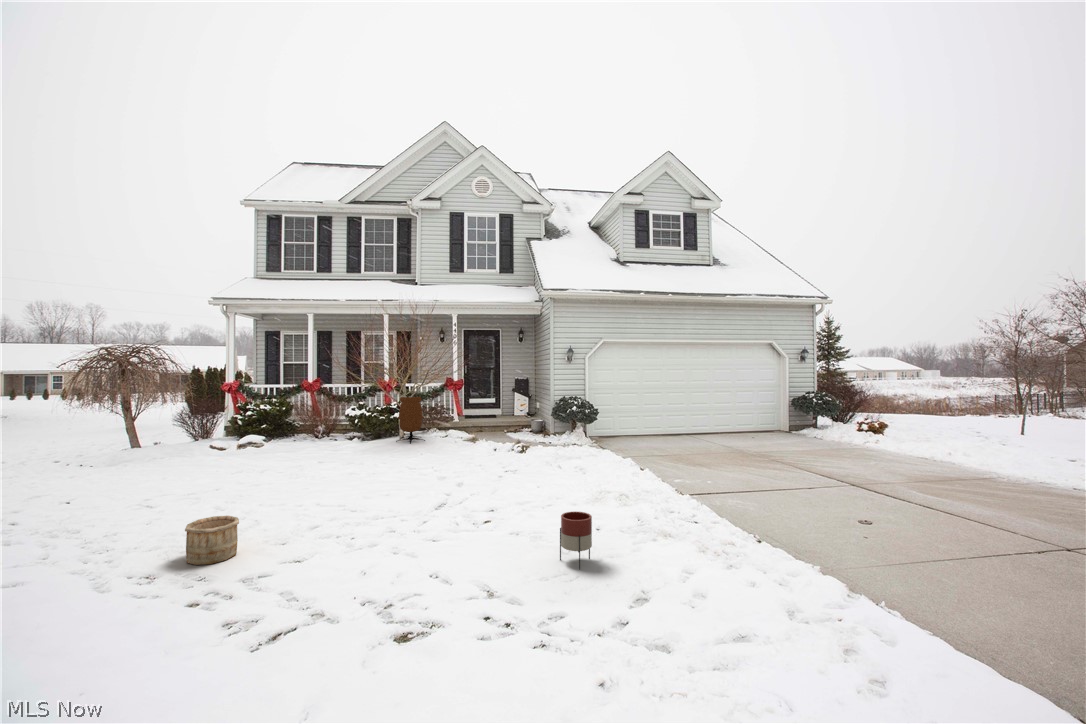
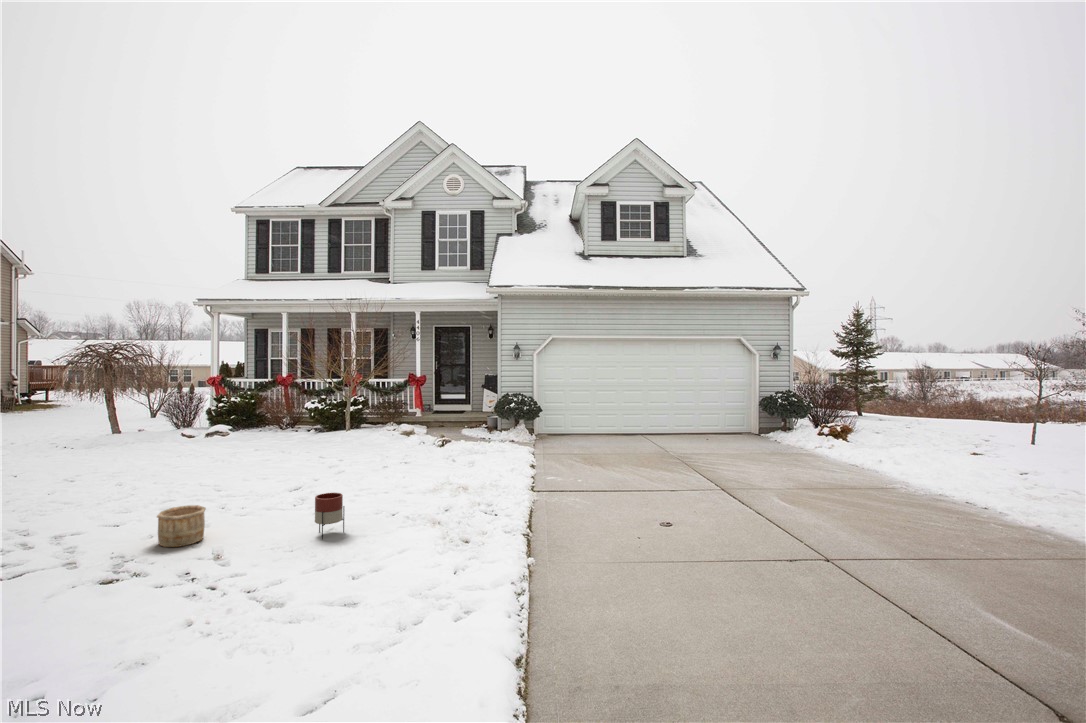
lounge chair: present [396,397,425,444] -> none [341,392,371,436]
wooden bucket: present [185,516,239,565] -> present [157,505,206,547]

